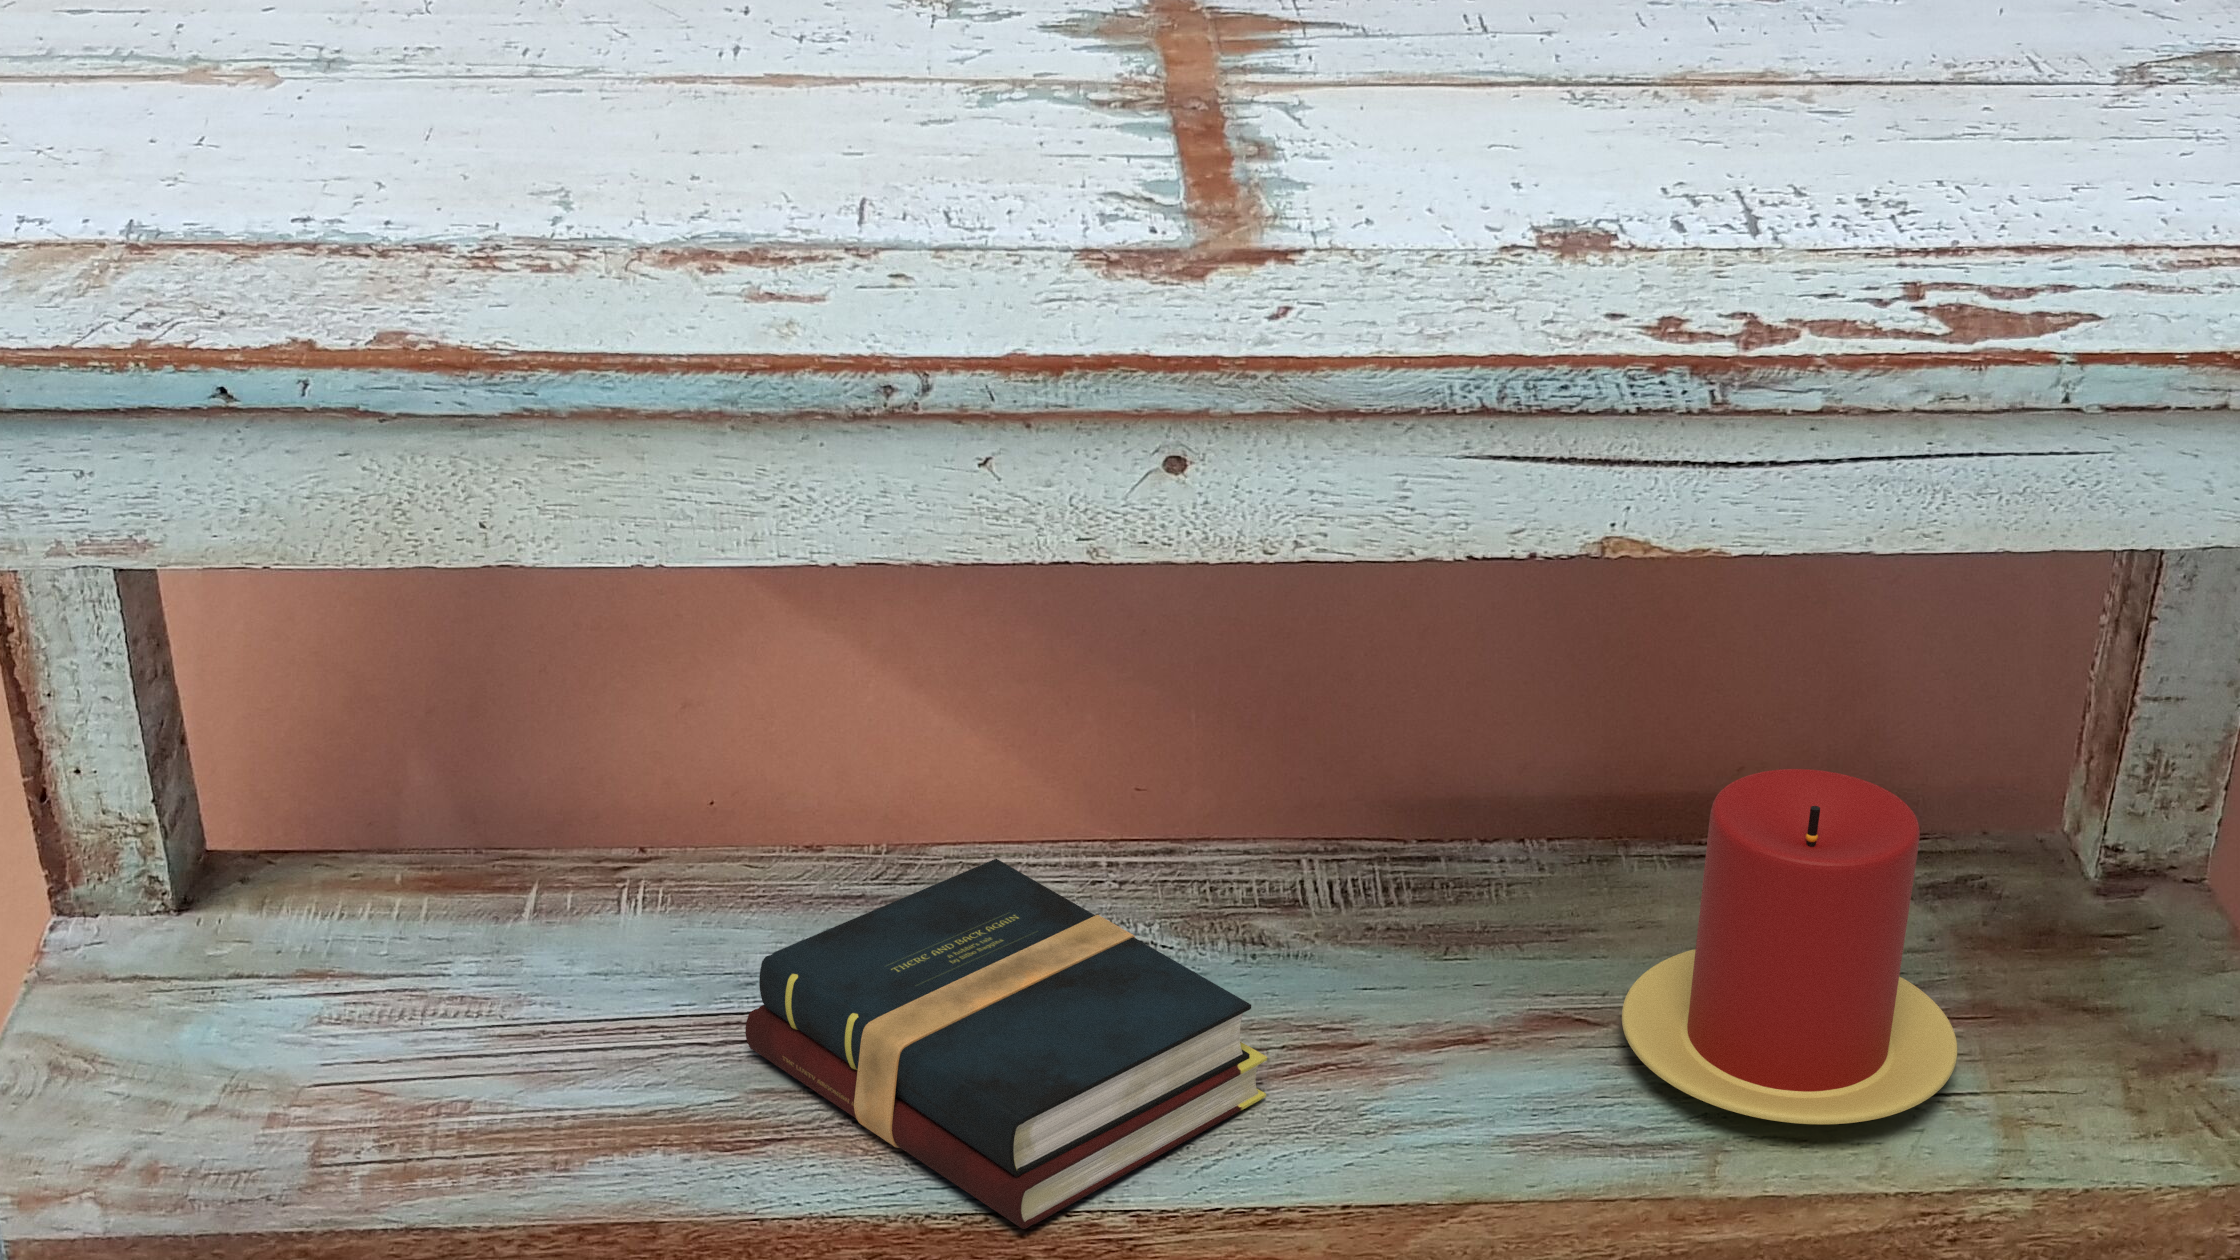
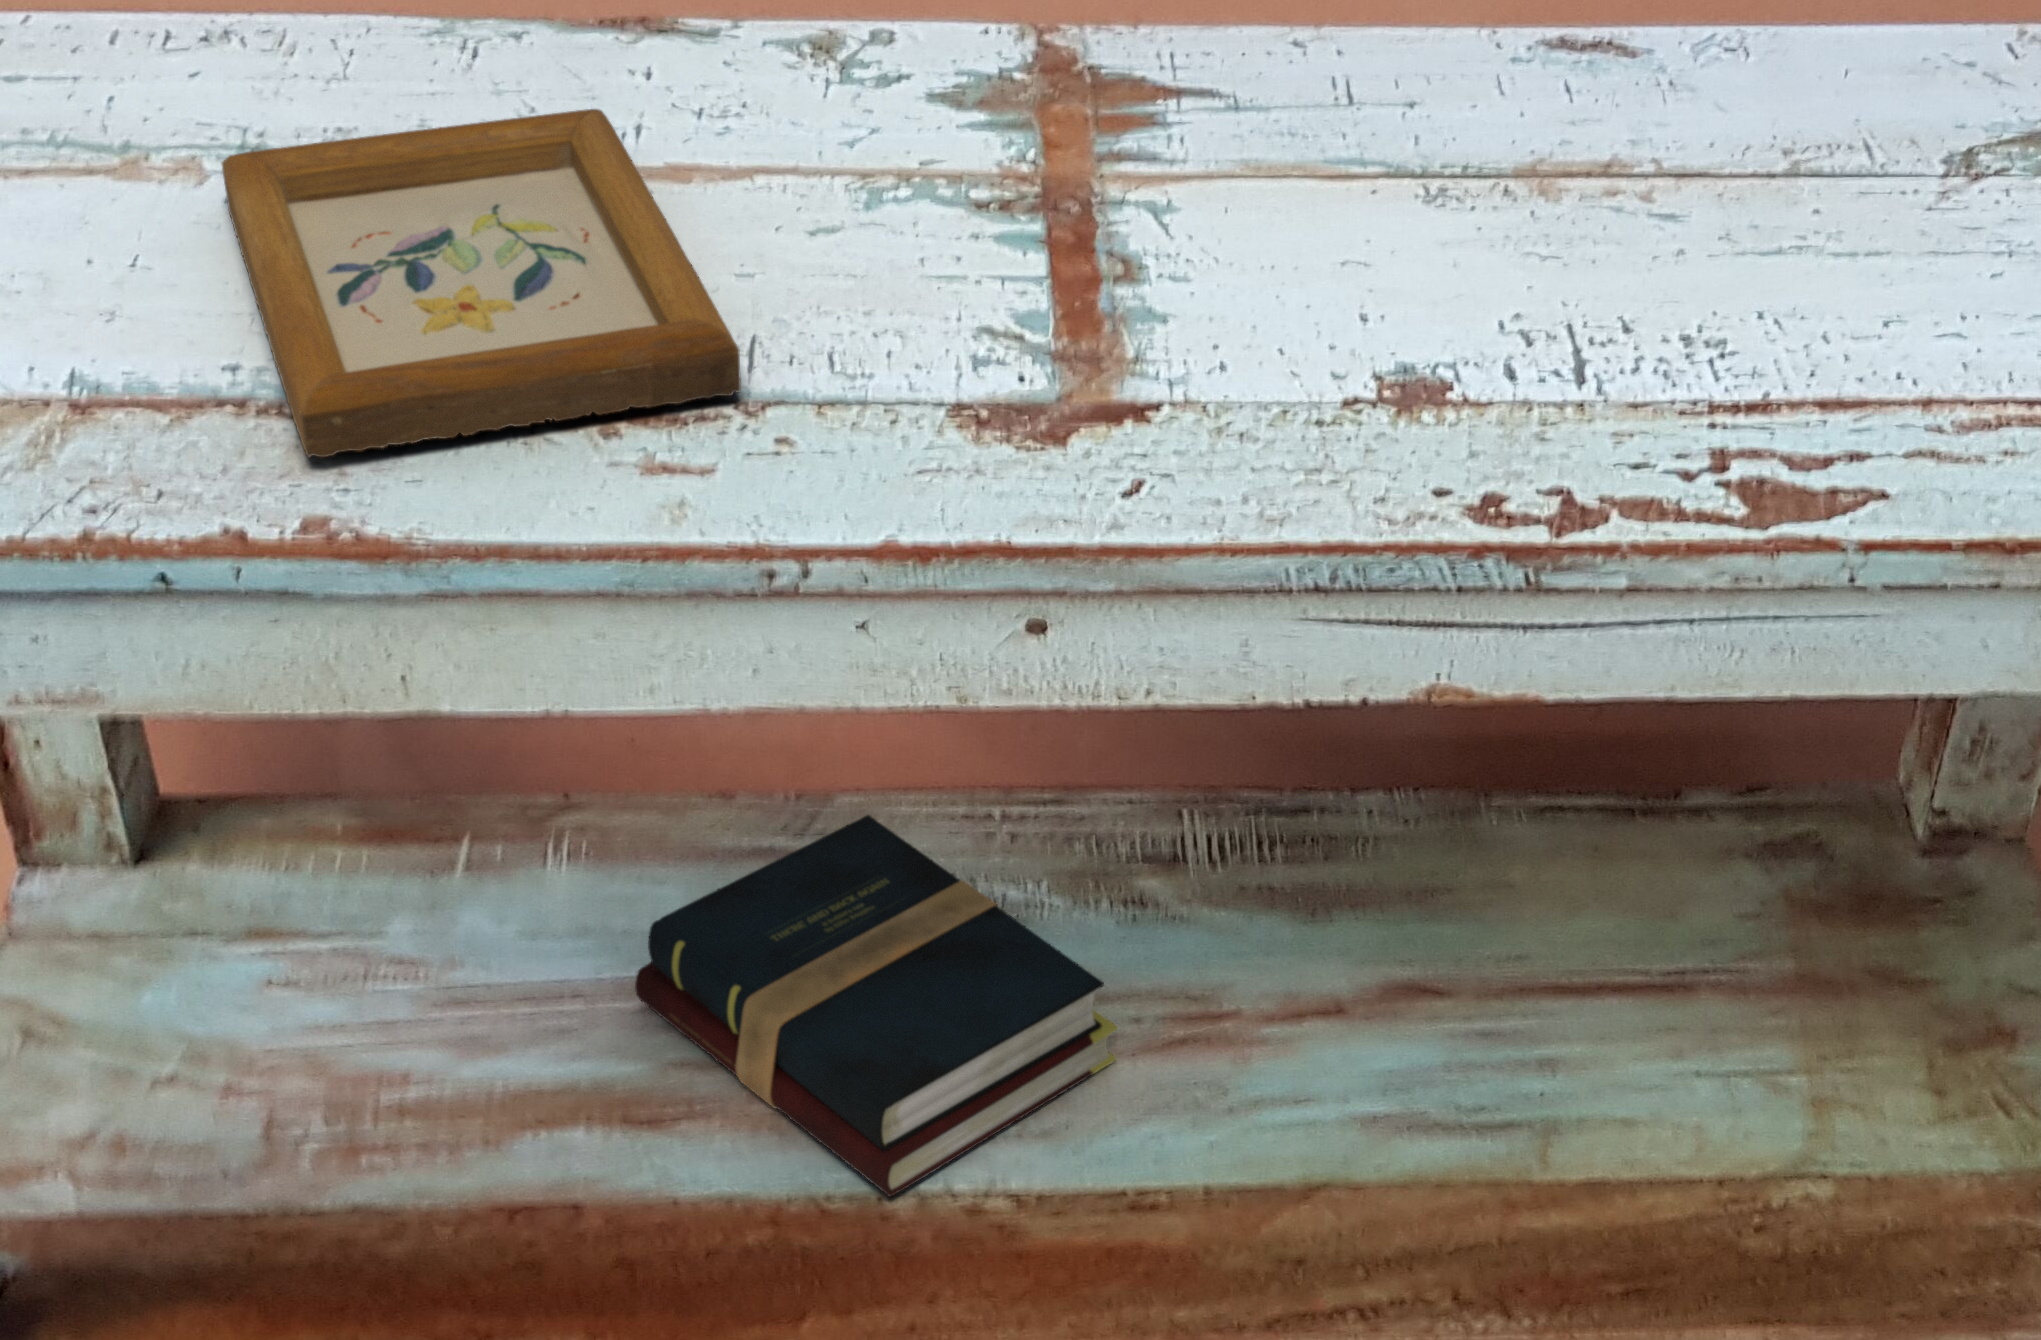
picture frame: none [289,16,848,274] -> present [222,109,741,457]
candle: present [1622,769,1957,1124] -> none [1453,763,1768,1107]

